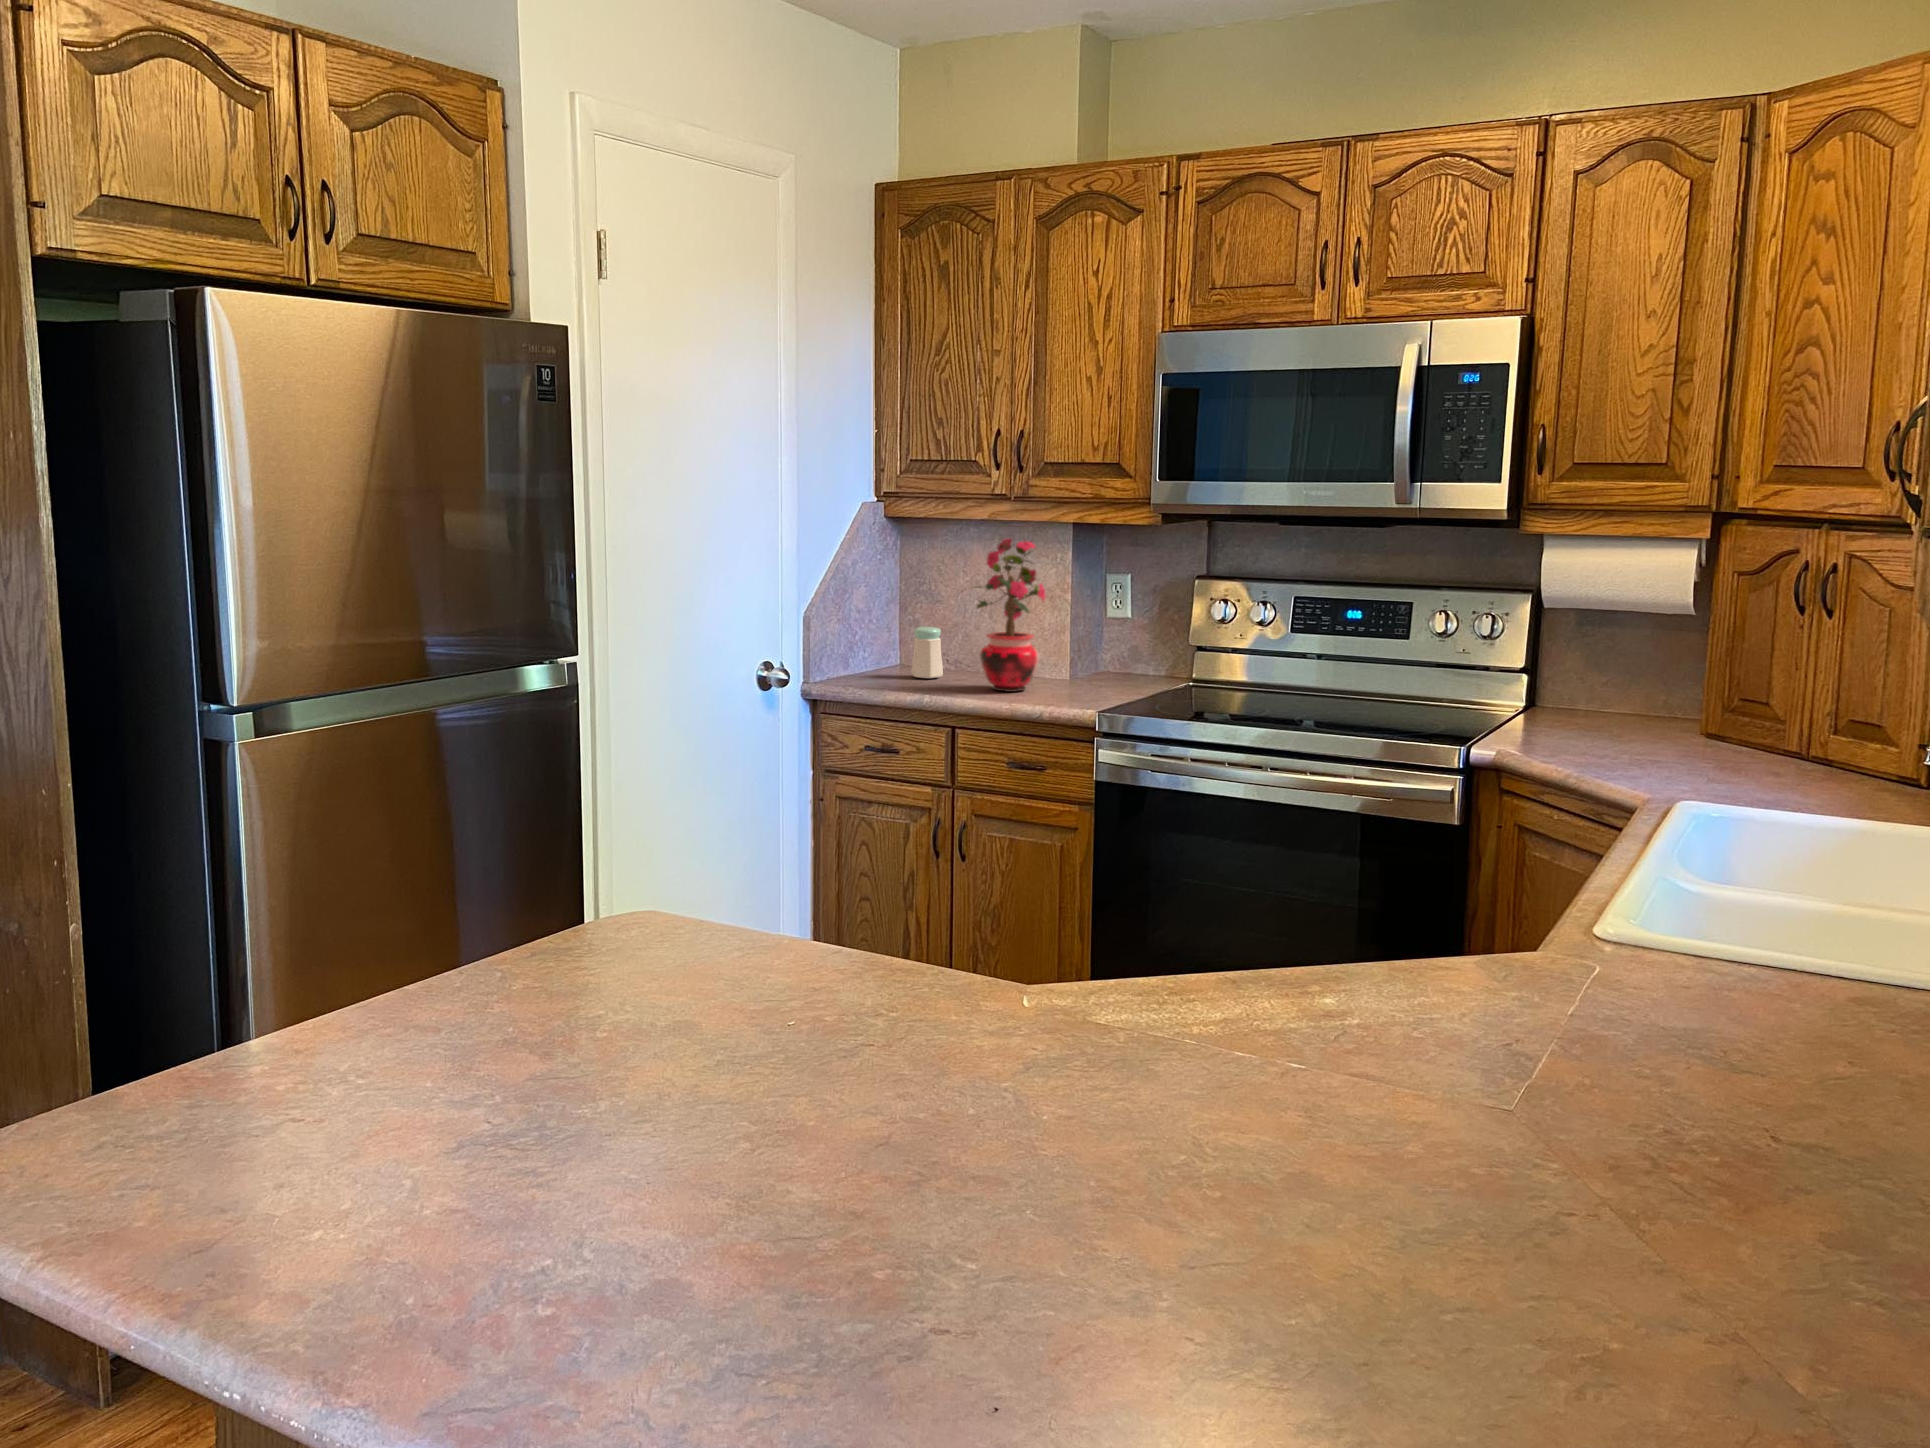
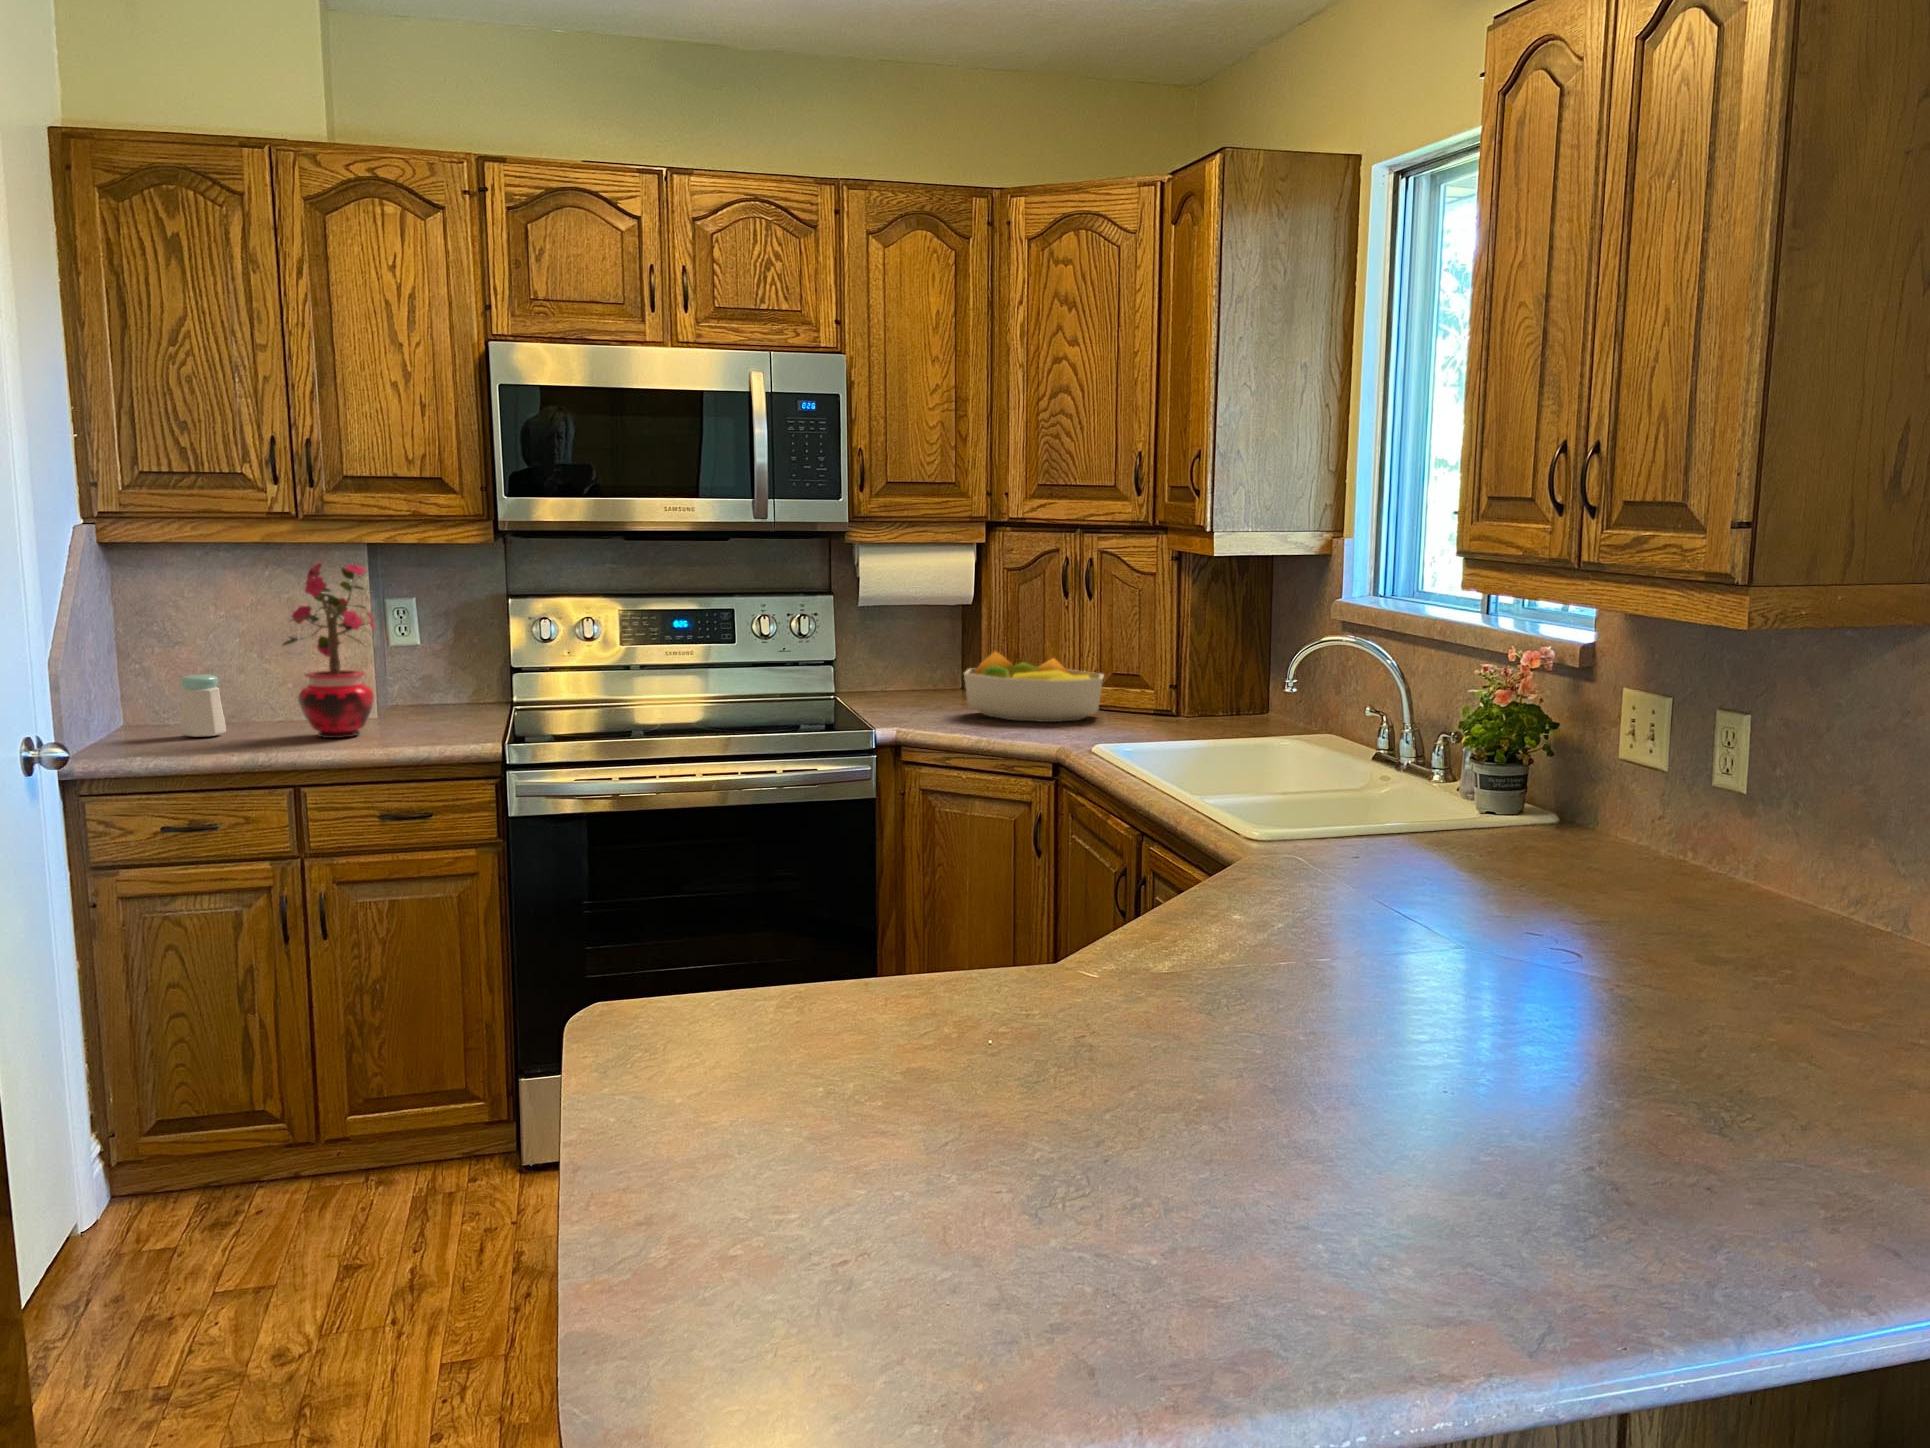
fruit bowl: none [1613,674,1804,775] -> present [964,652,1103,722]

